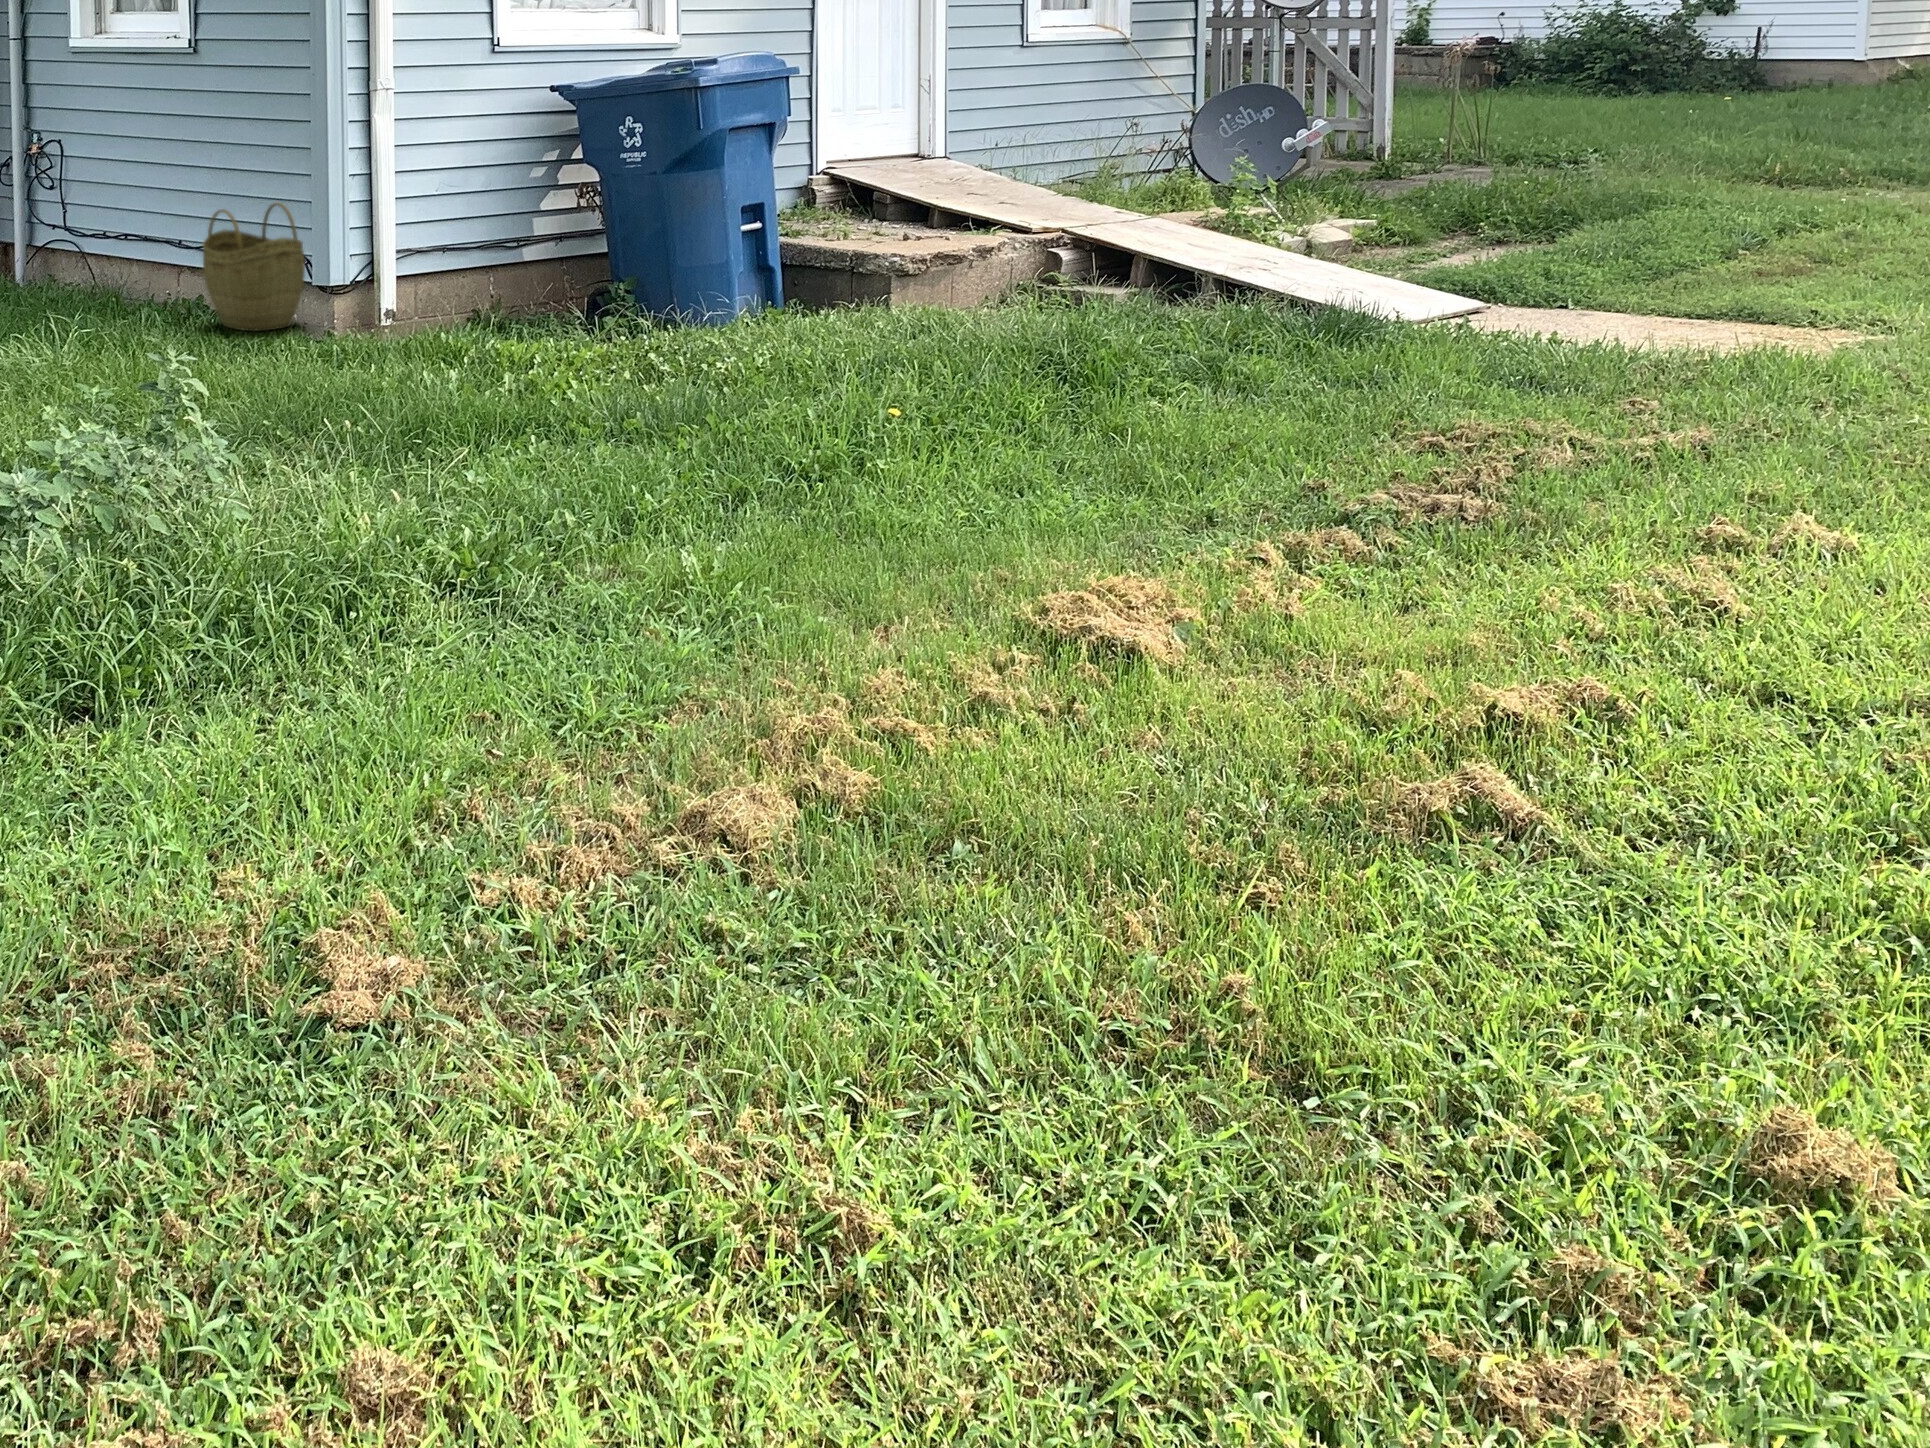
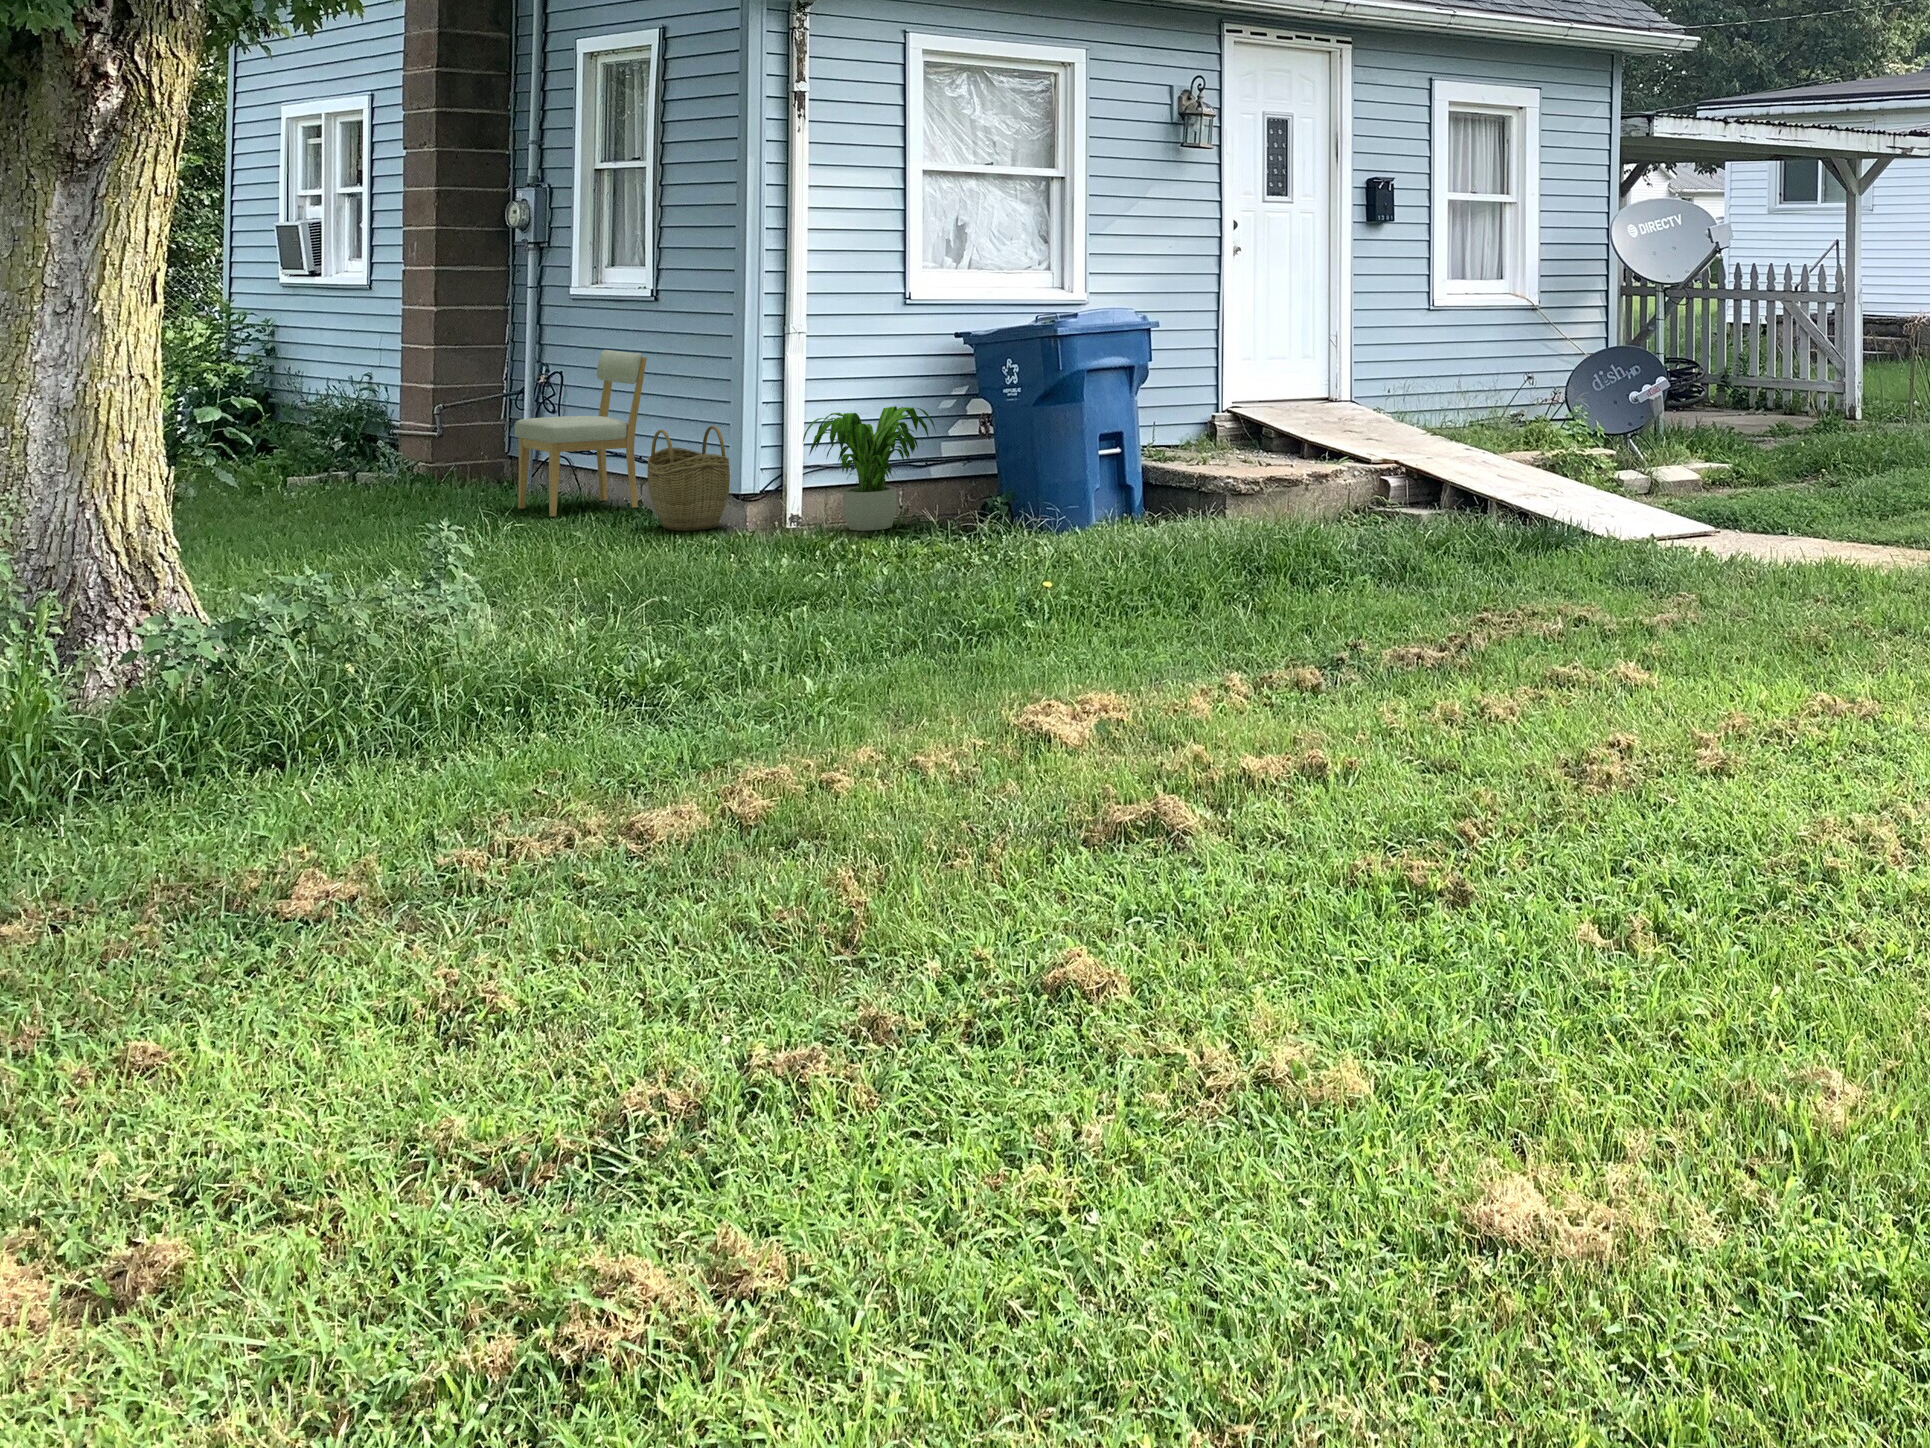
chair: none [15,112,170,315] -> present [515,350,647,517]
potted plant: none [398,175,558,327] -> present [803,406,935,531]

